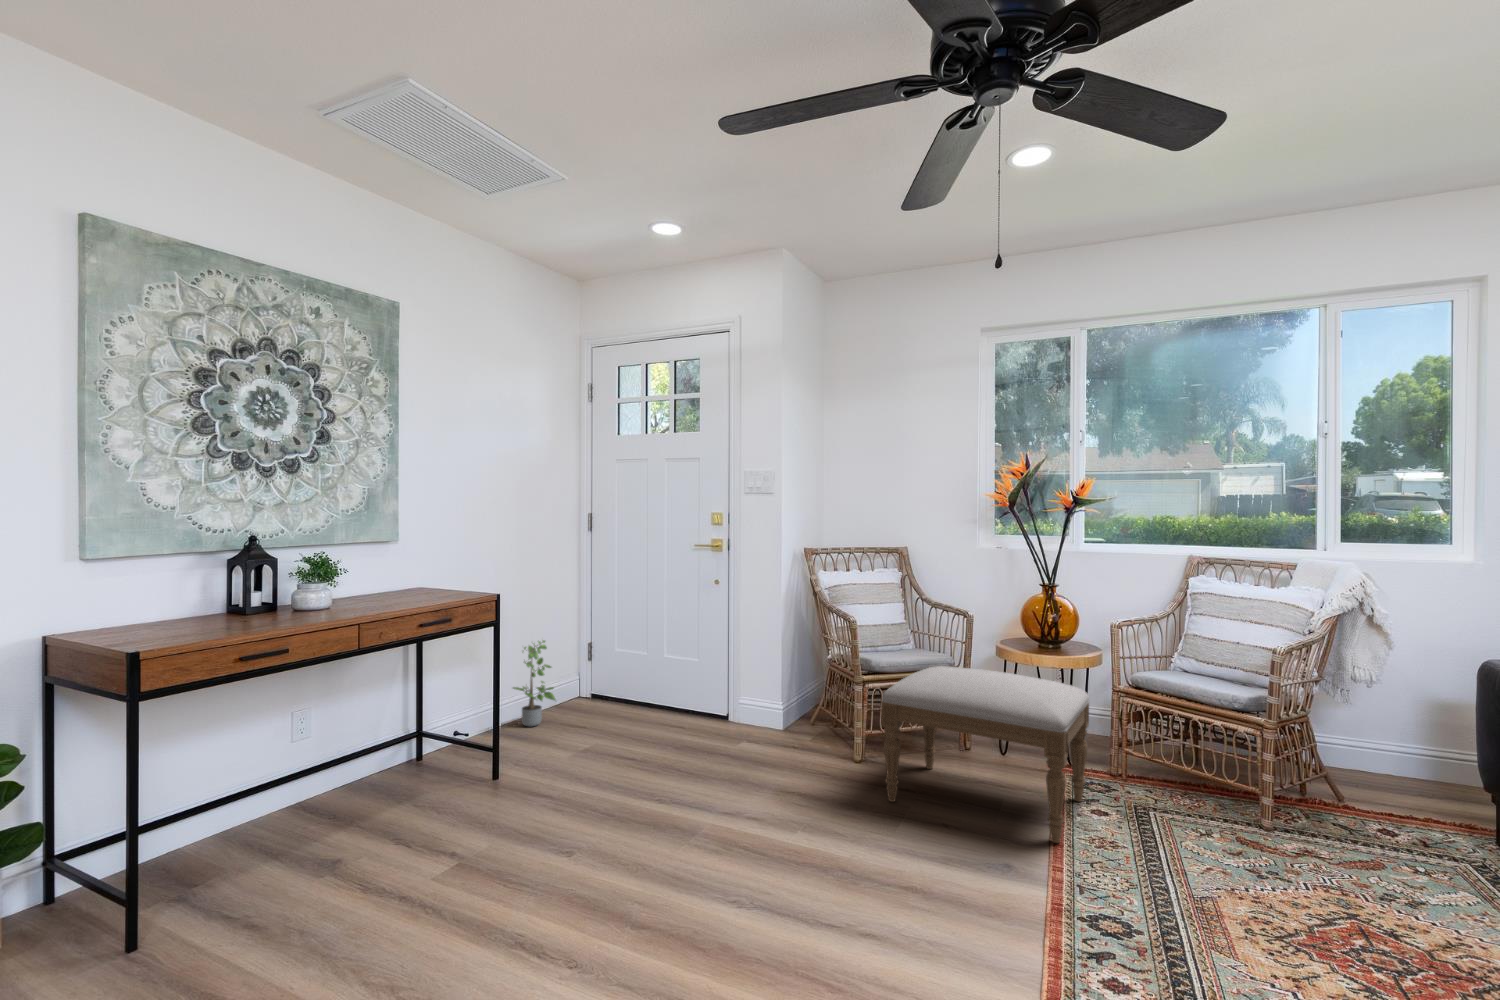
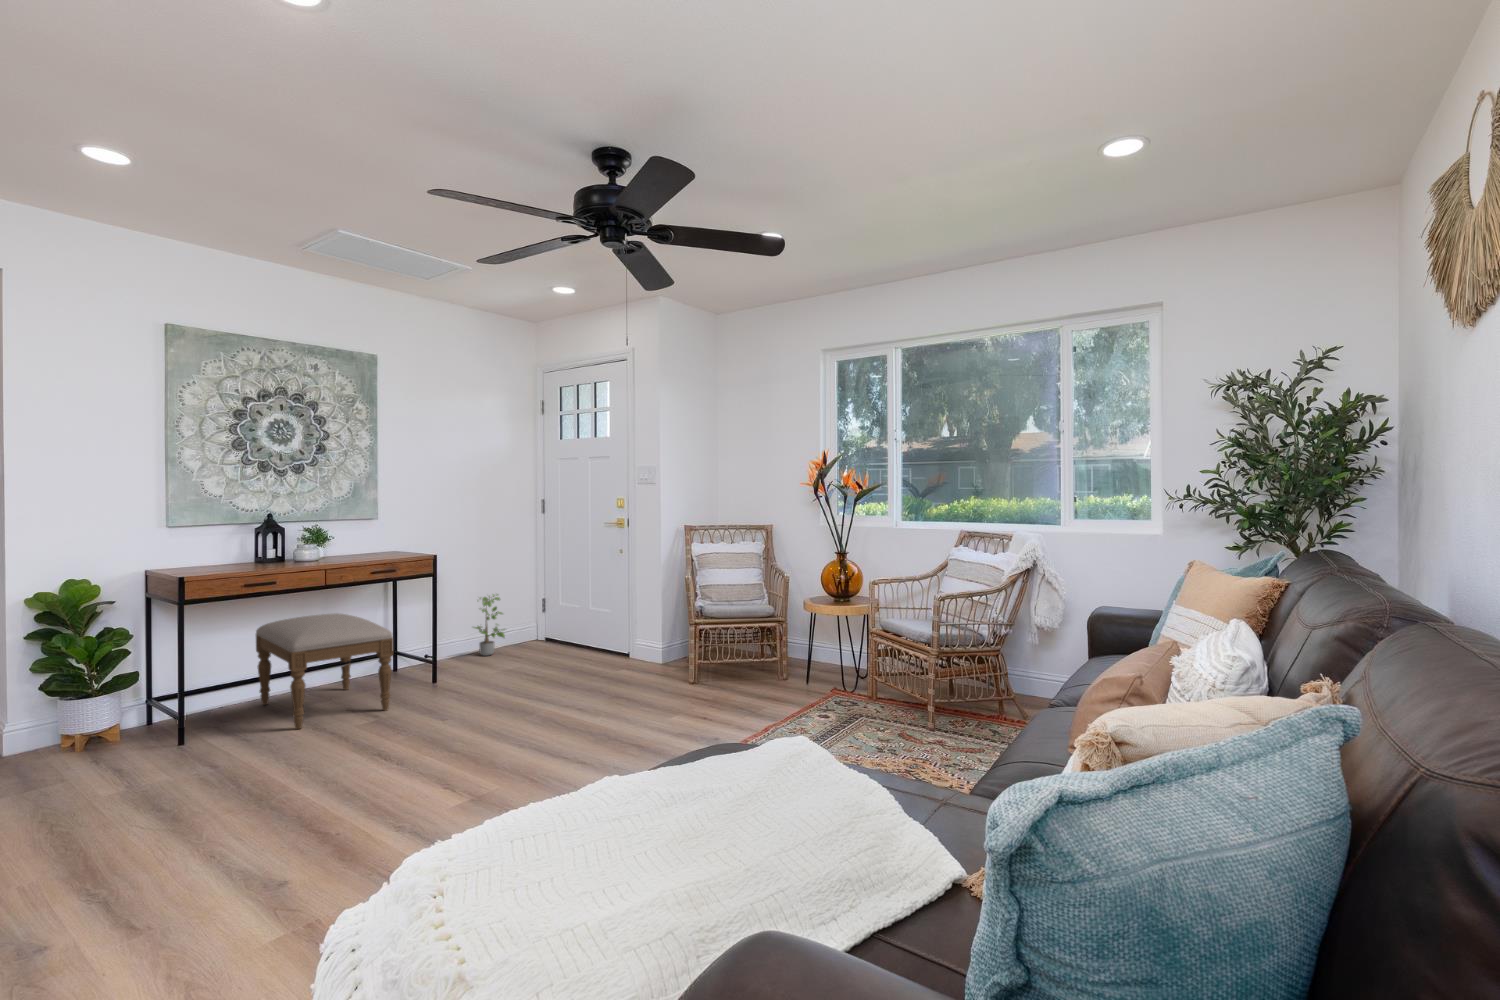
ottoman: present [881,666,1089,843] -> present [256,613,393,729]

